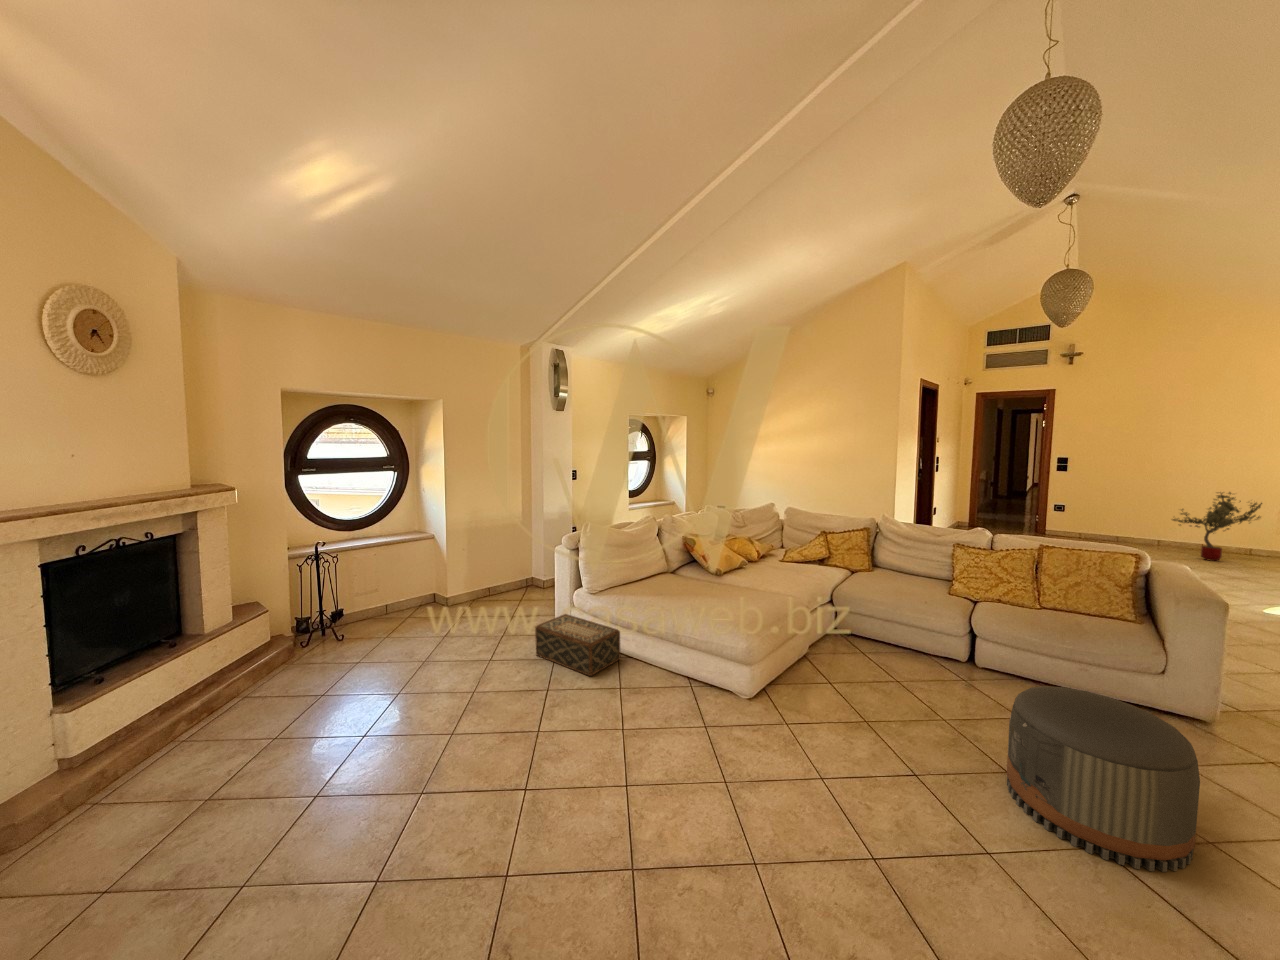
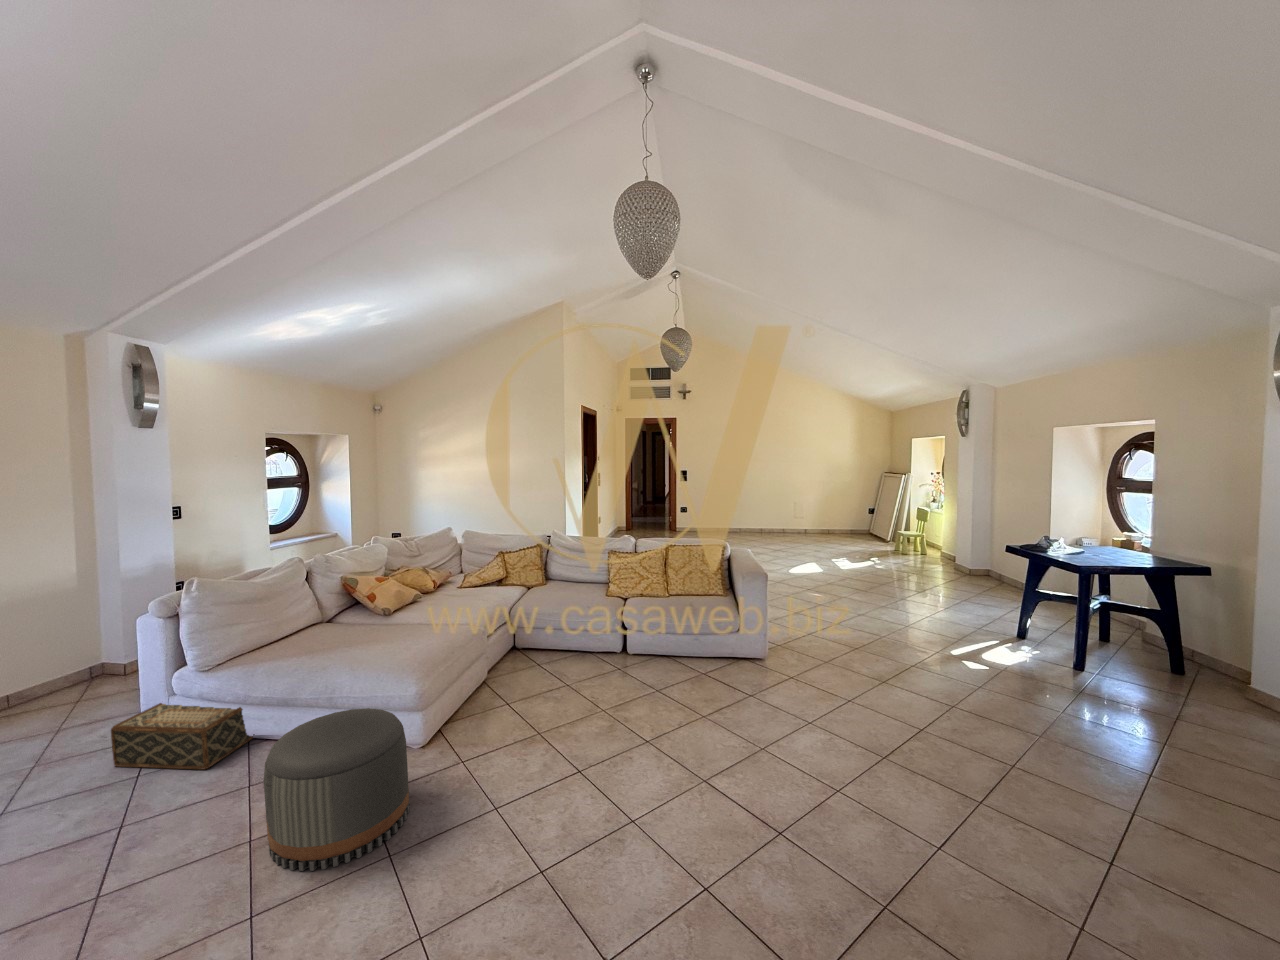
potted tree: present [1173,492,1262,561] -> none [776,487,821,539]
pouf: present [1007,686,1200,872] -> present [264,708,410,871]

